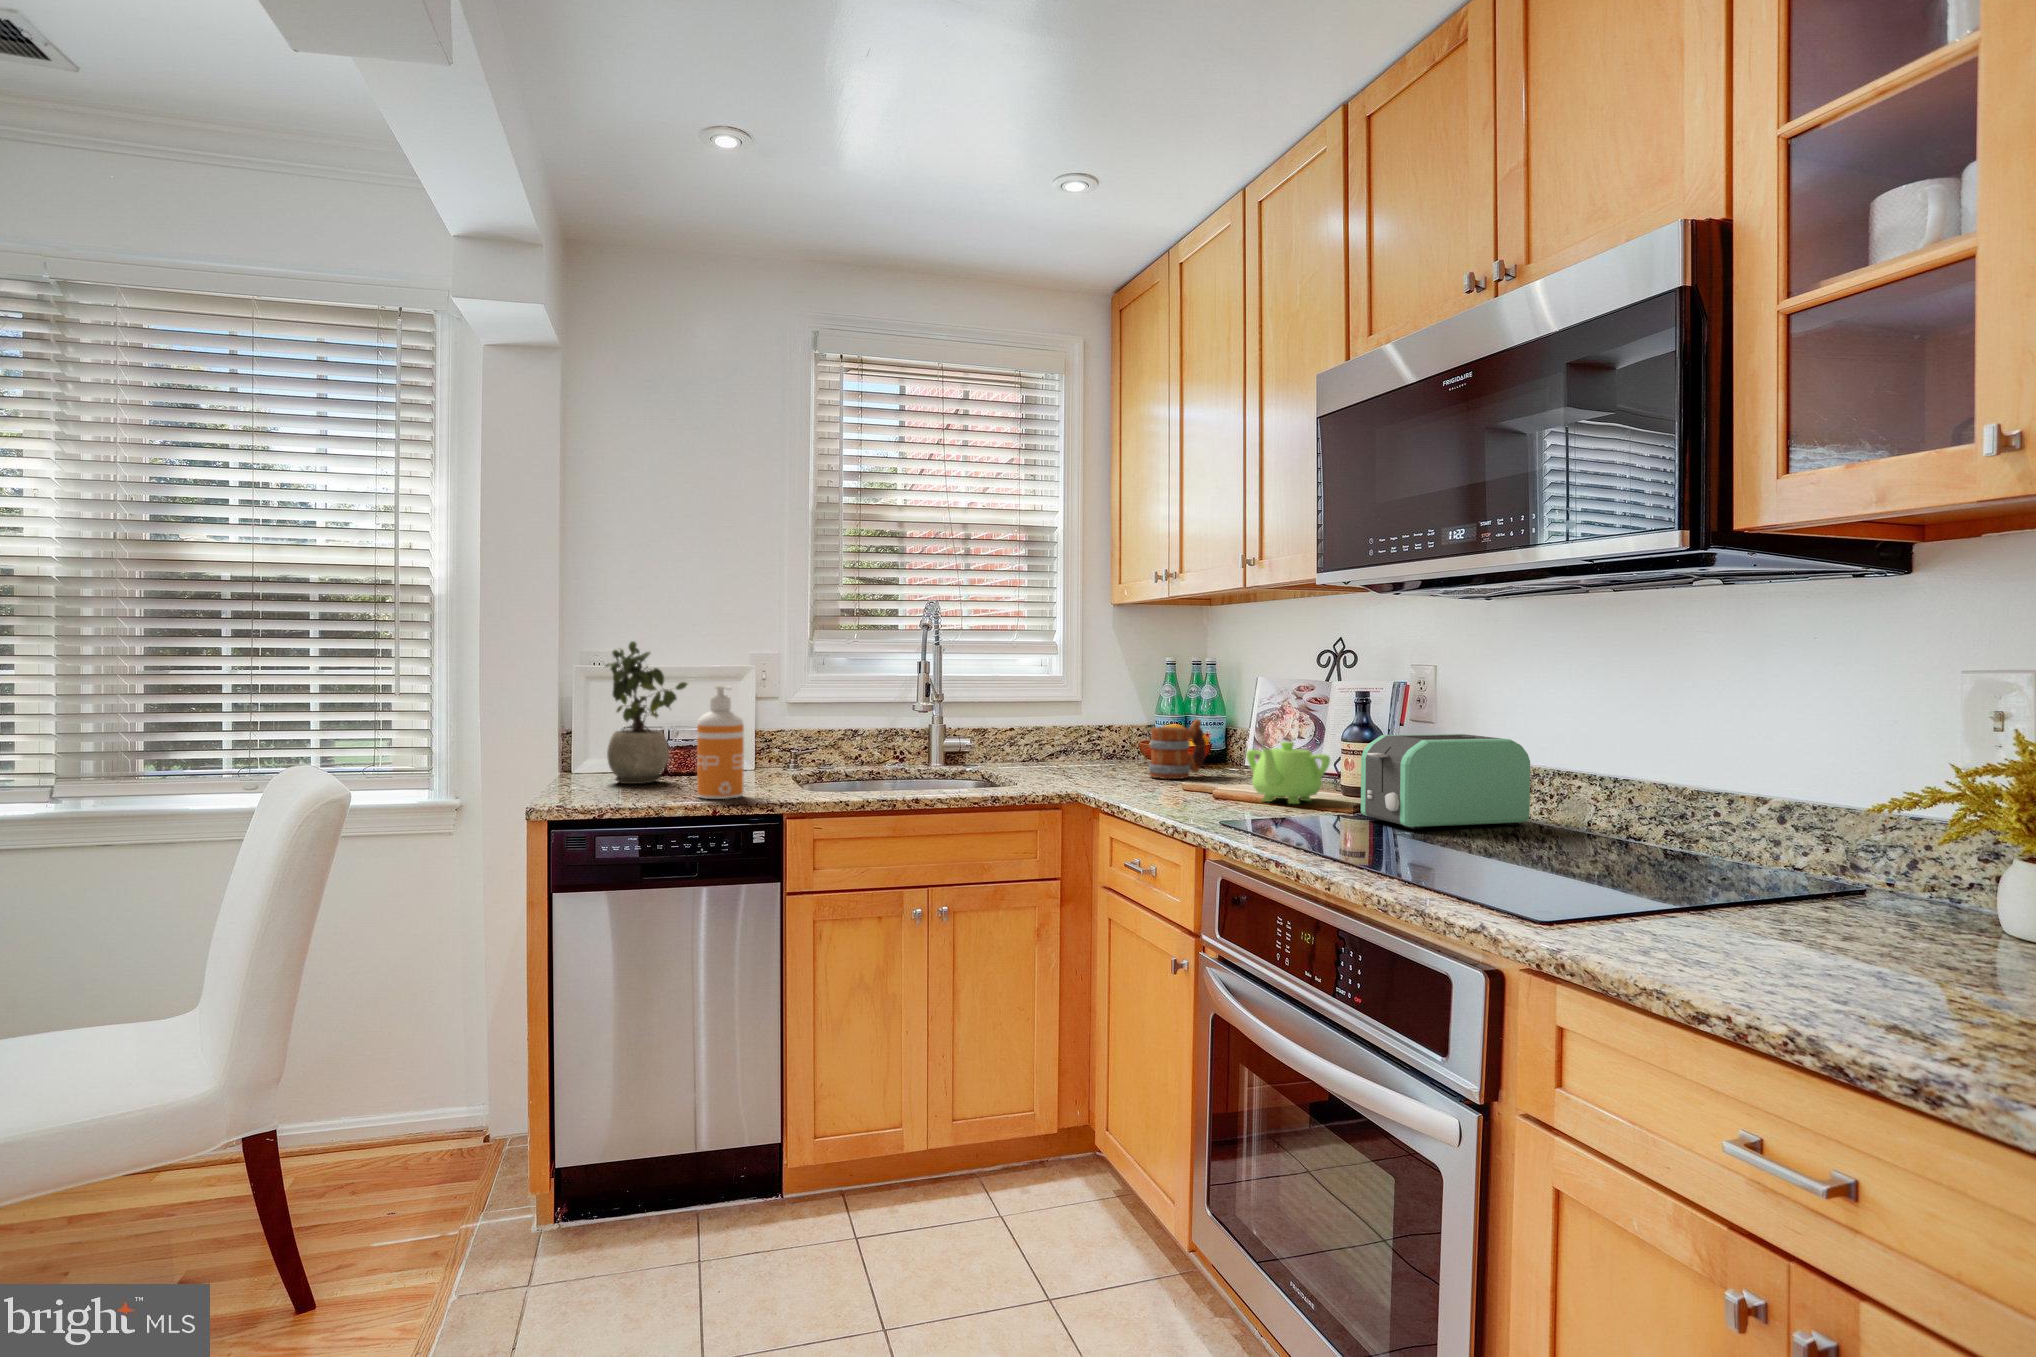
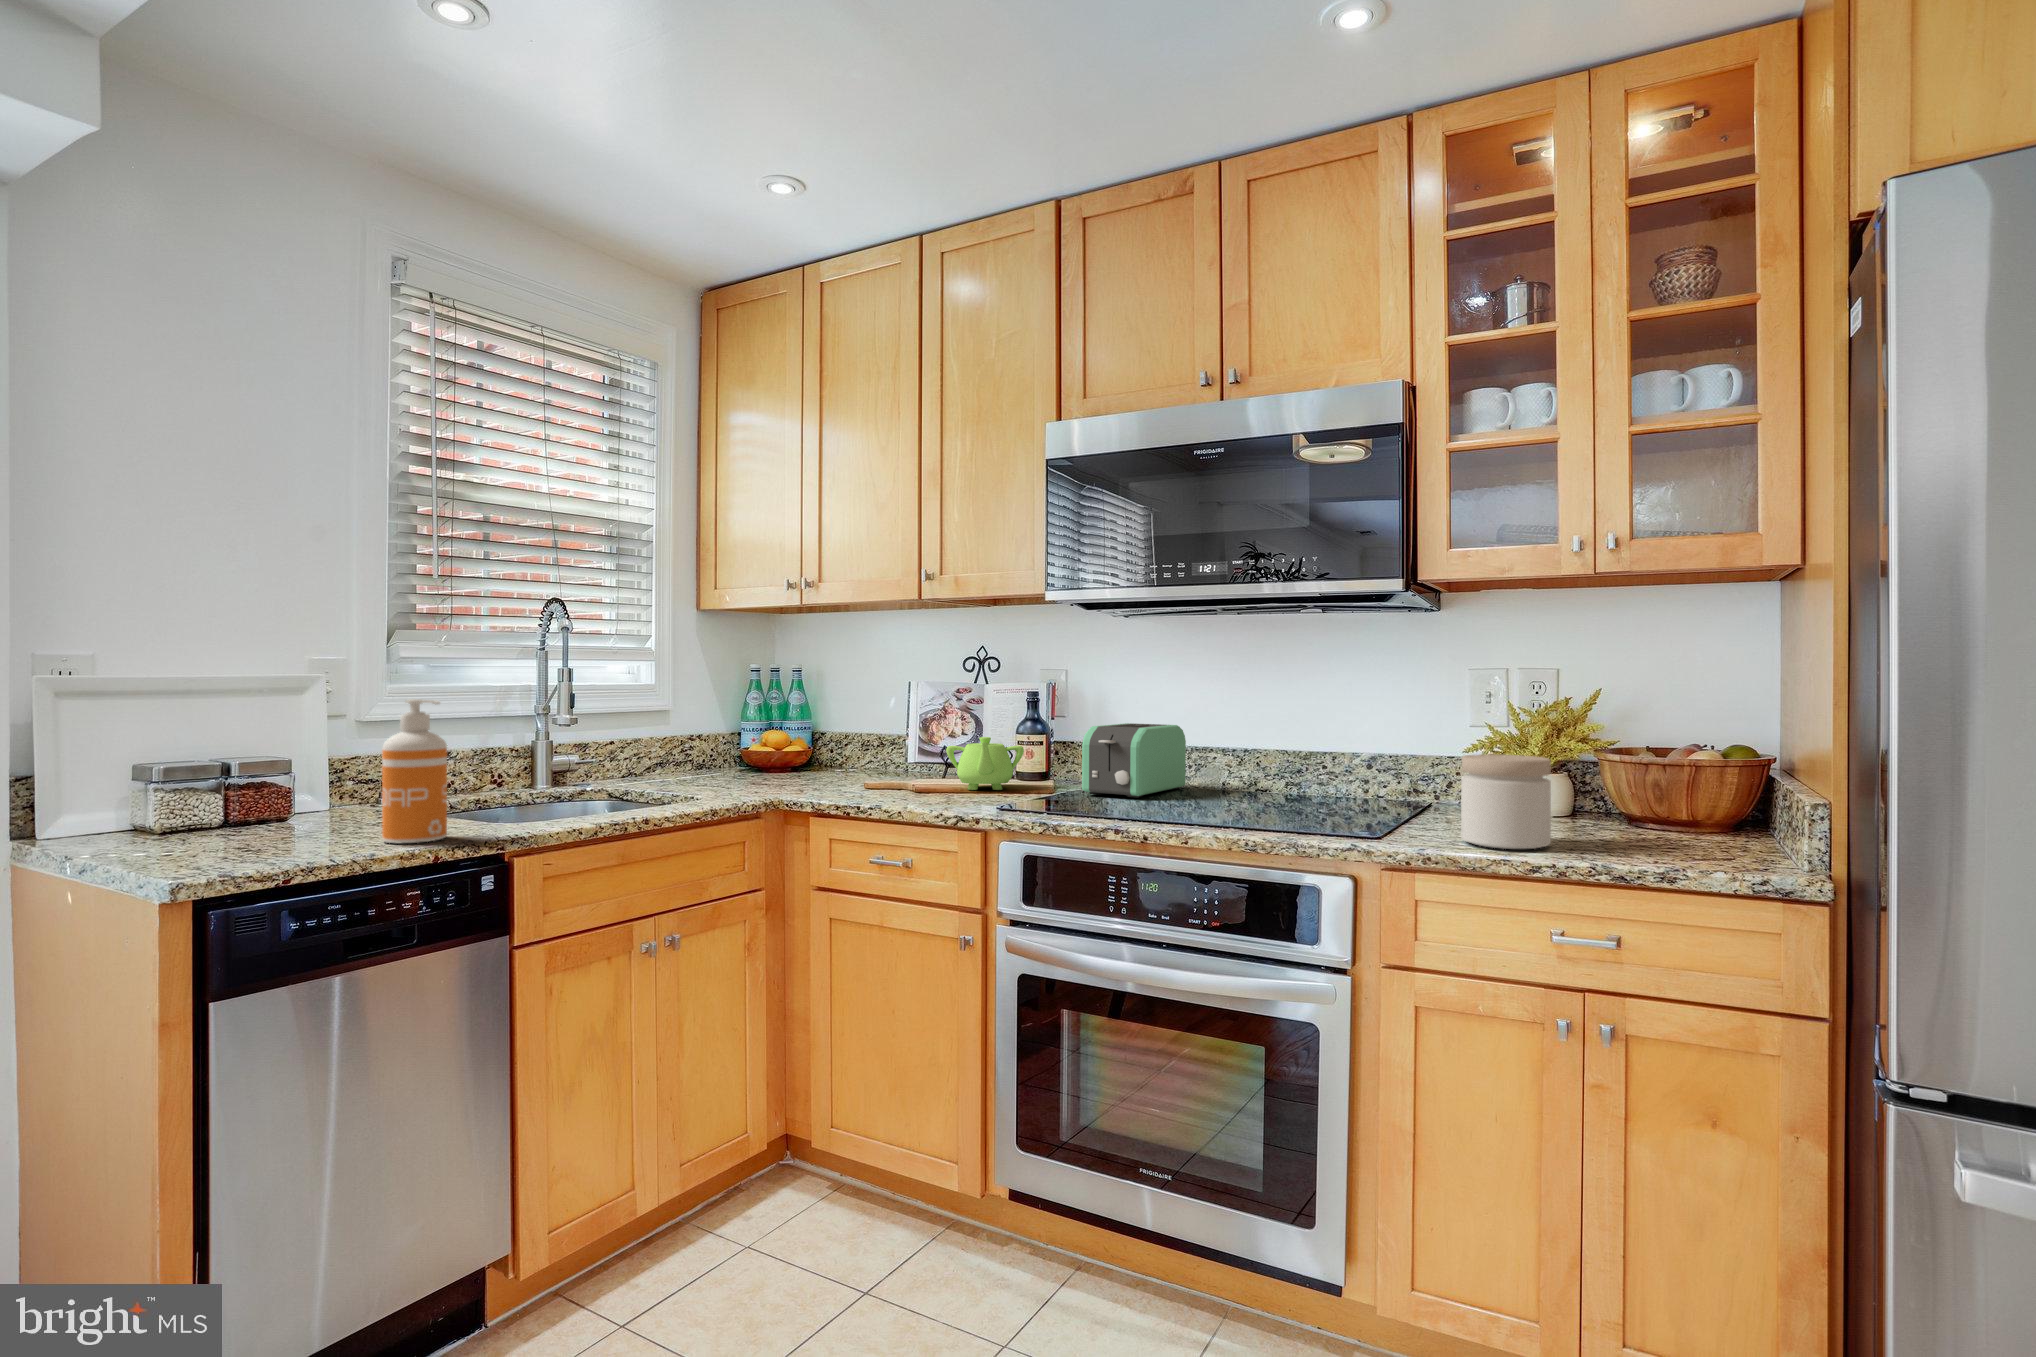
potted plant: present [606,641,687,784] -> none [155,642,316,841]
mug: present [1149,719,1206,779] -> none [802,723,849,781]
jar: none [1646,809,1811,978] -> present [1461,754,1551,849]

